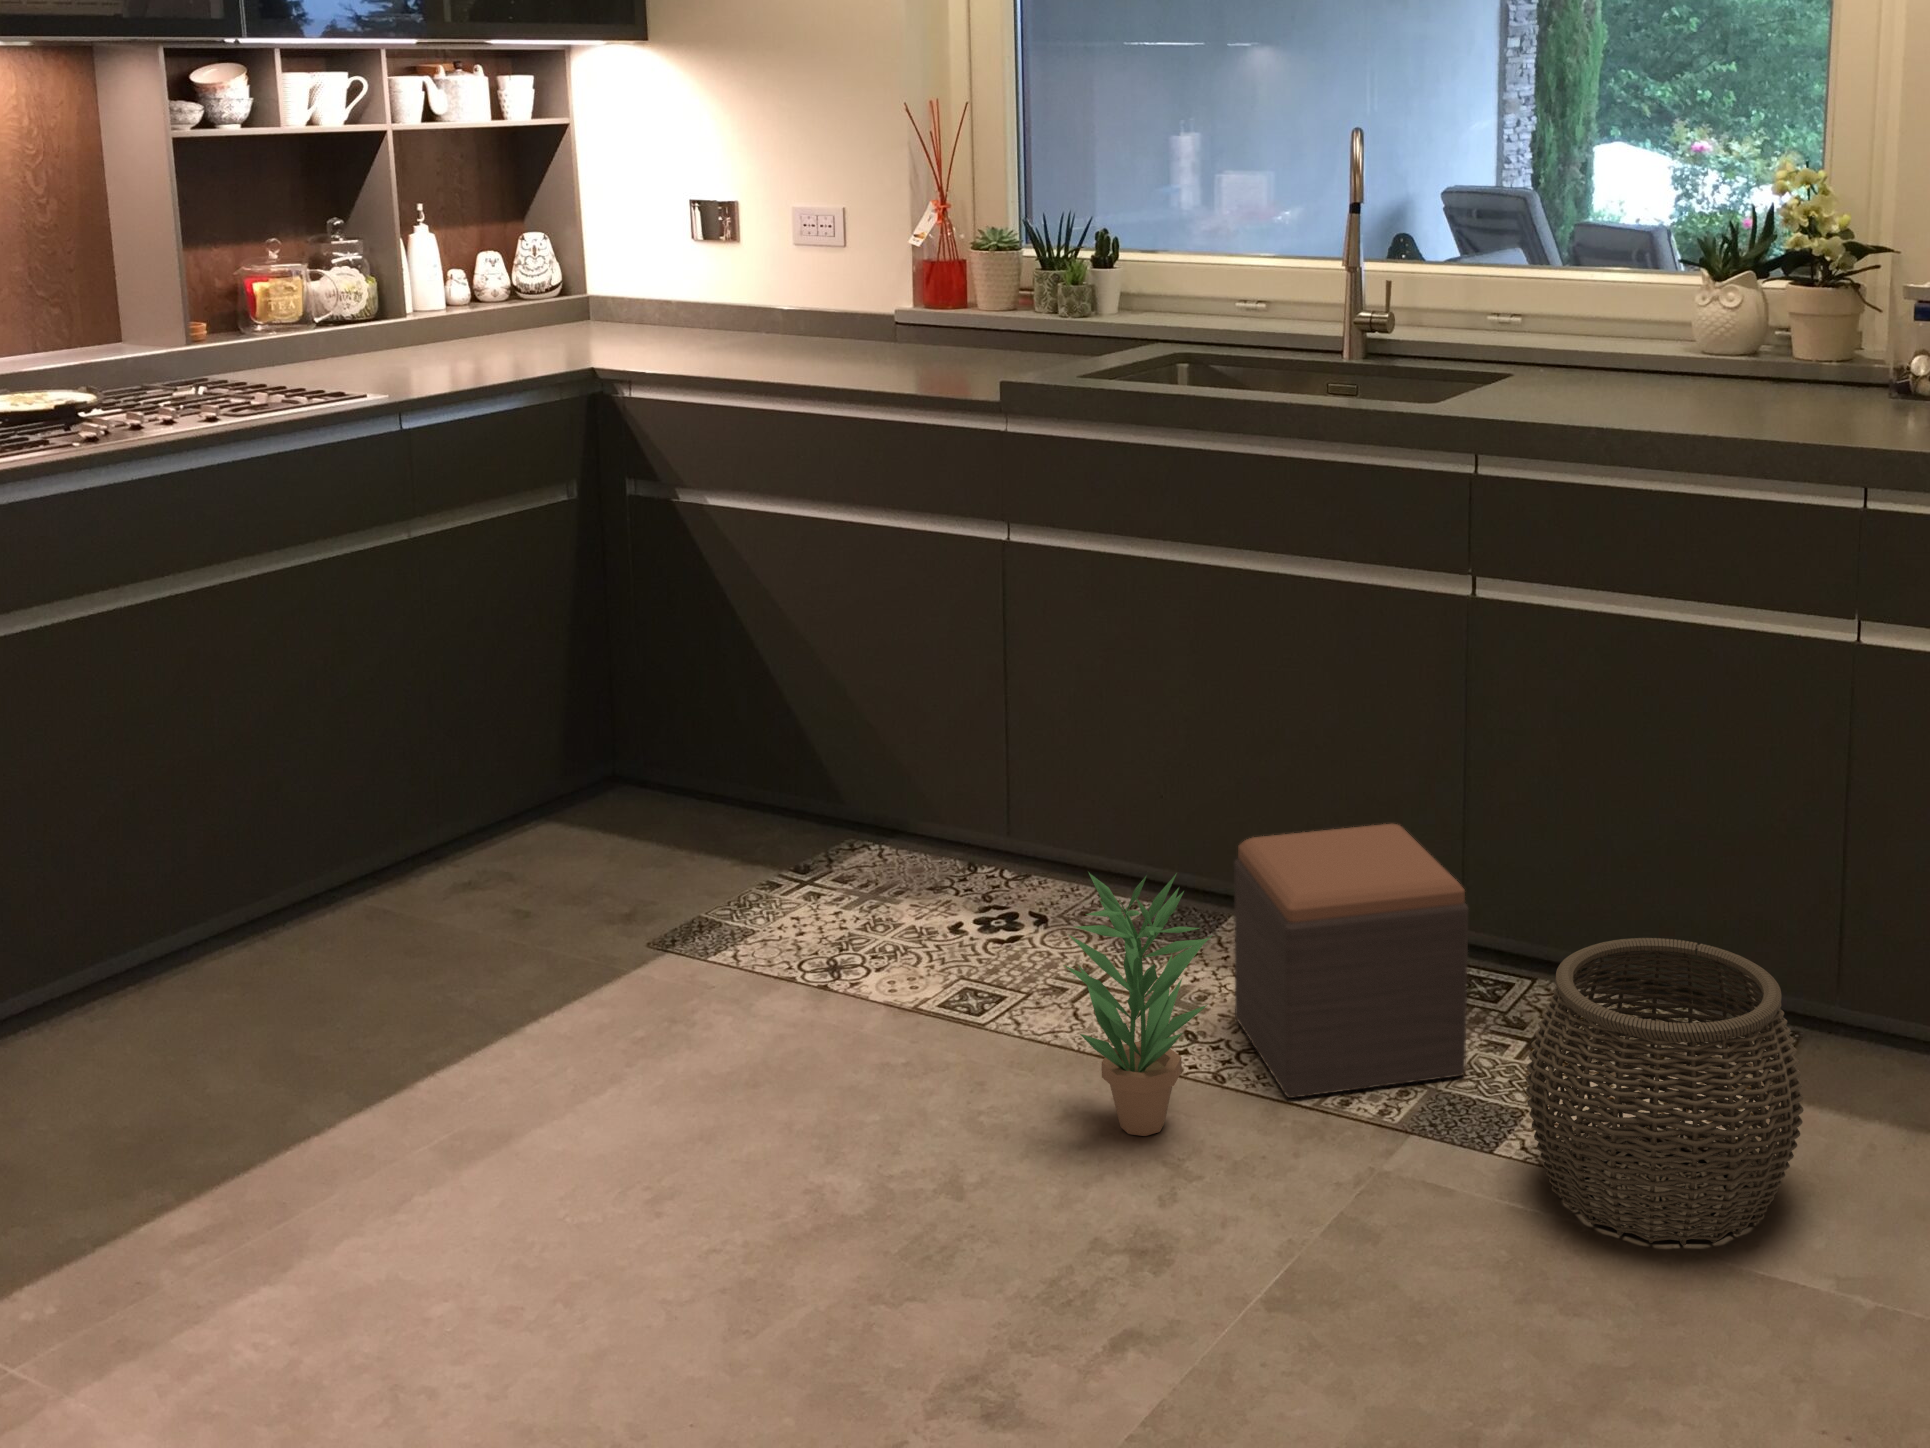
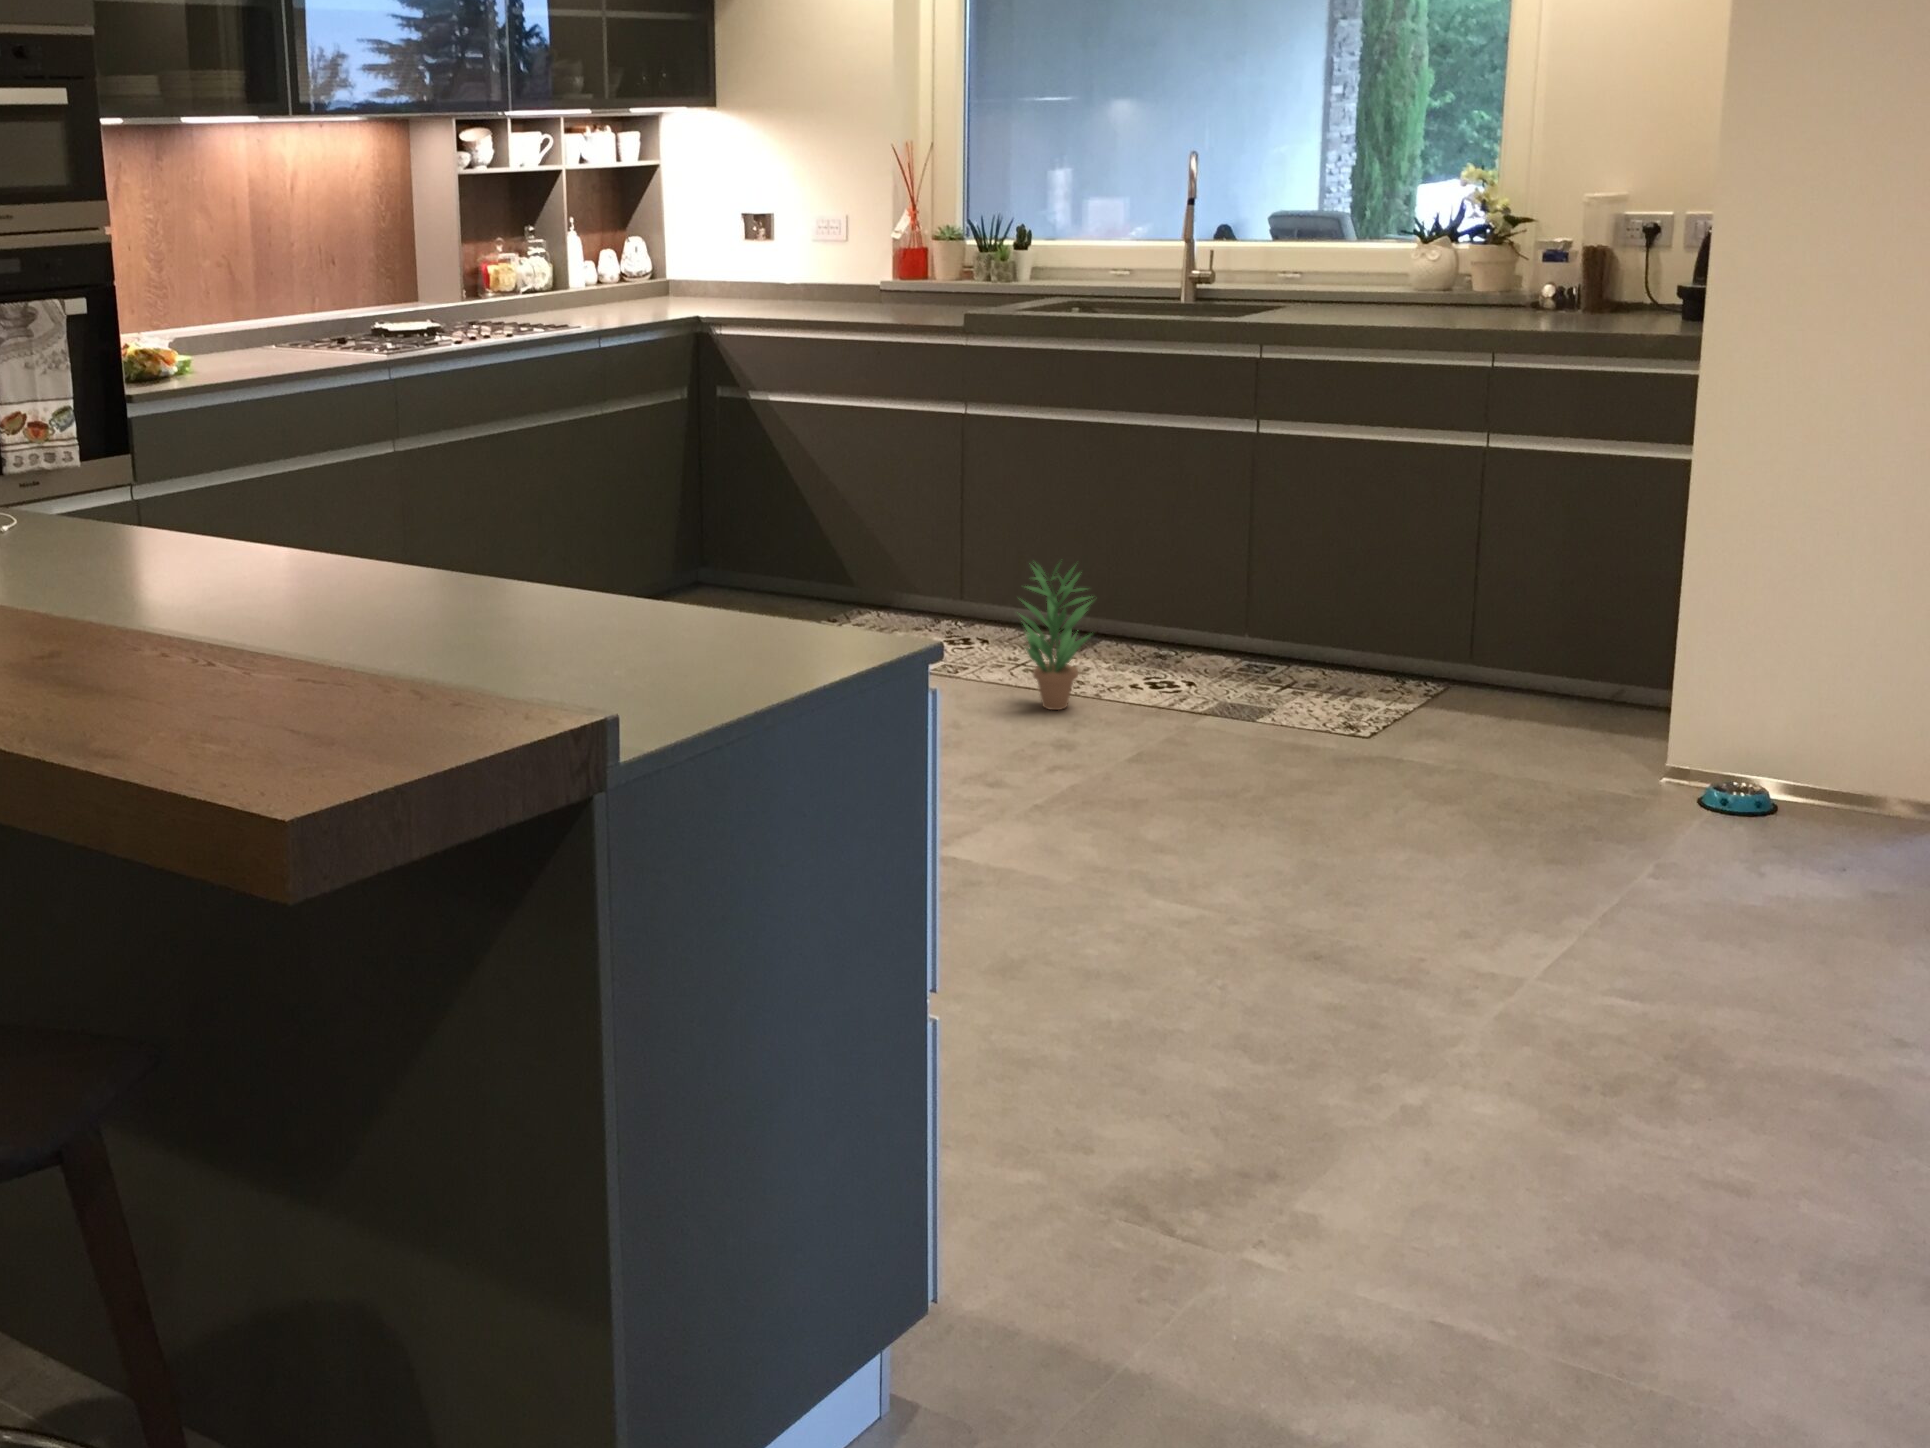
footstool: present [1234,824,1468,1098] -> none [1106,560,1245,700]
woven basket: present [1526,938,1804,1246] -> none [1271,598,1426,746]

